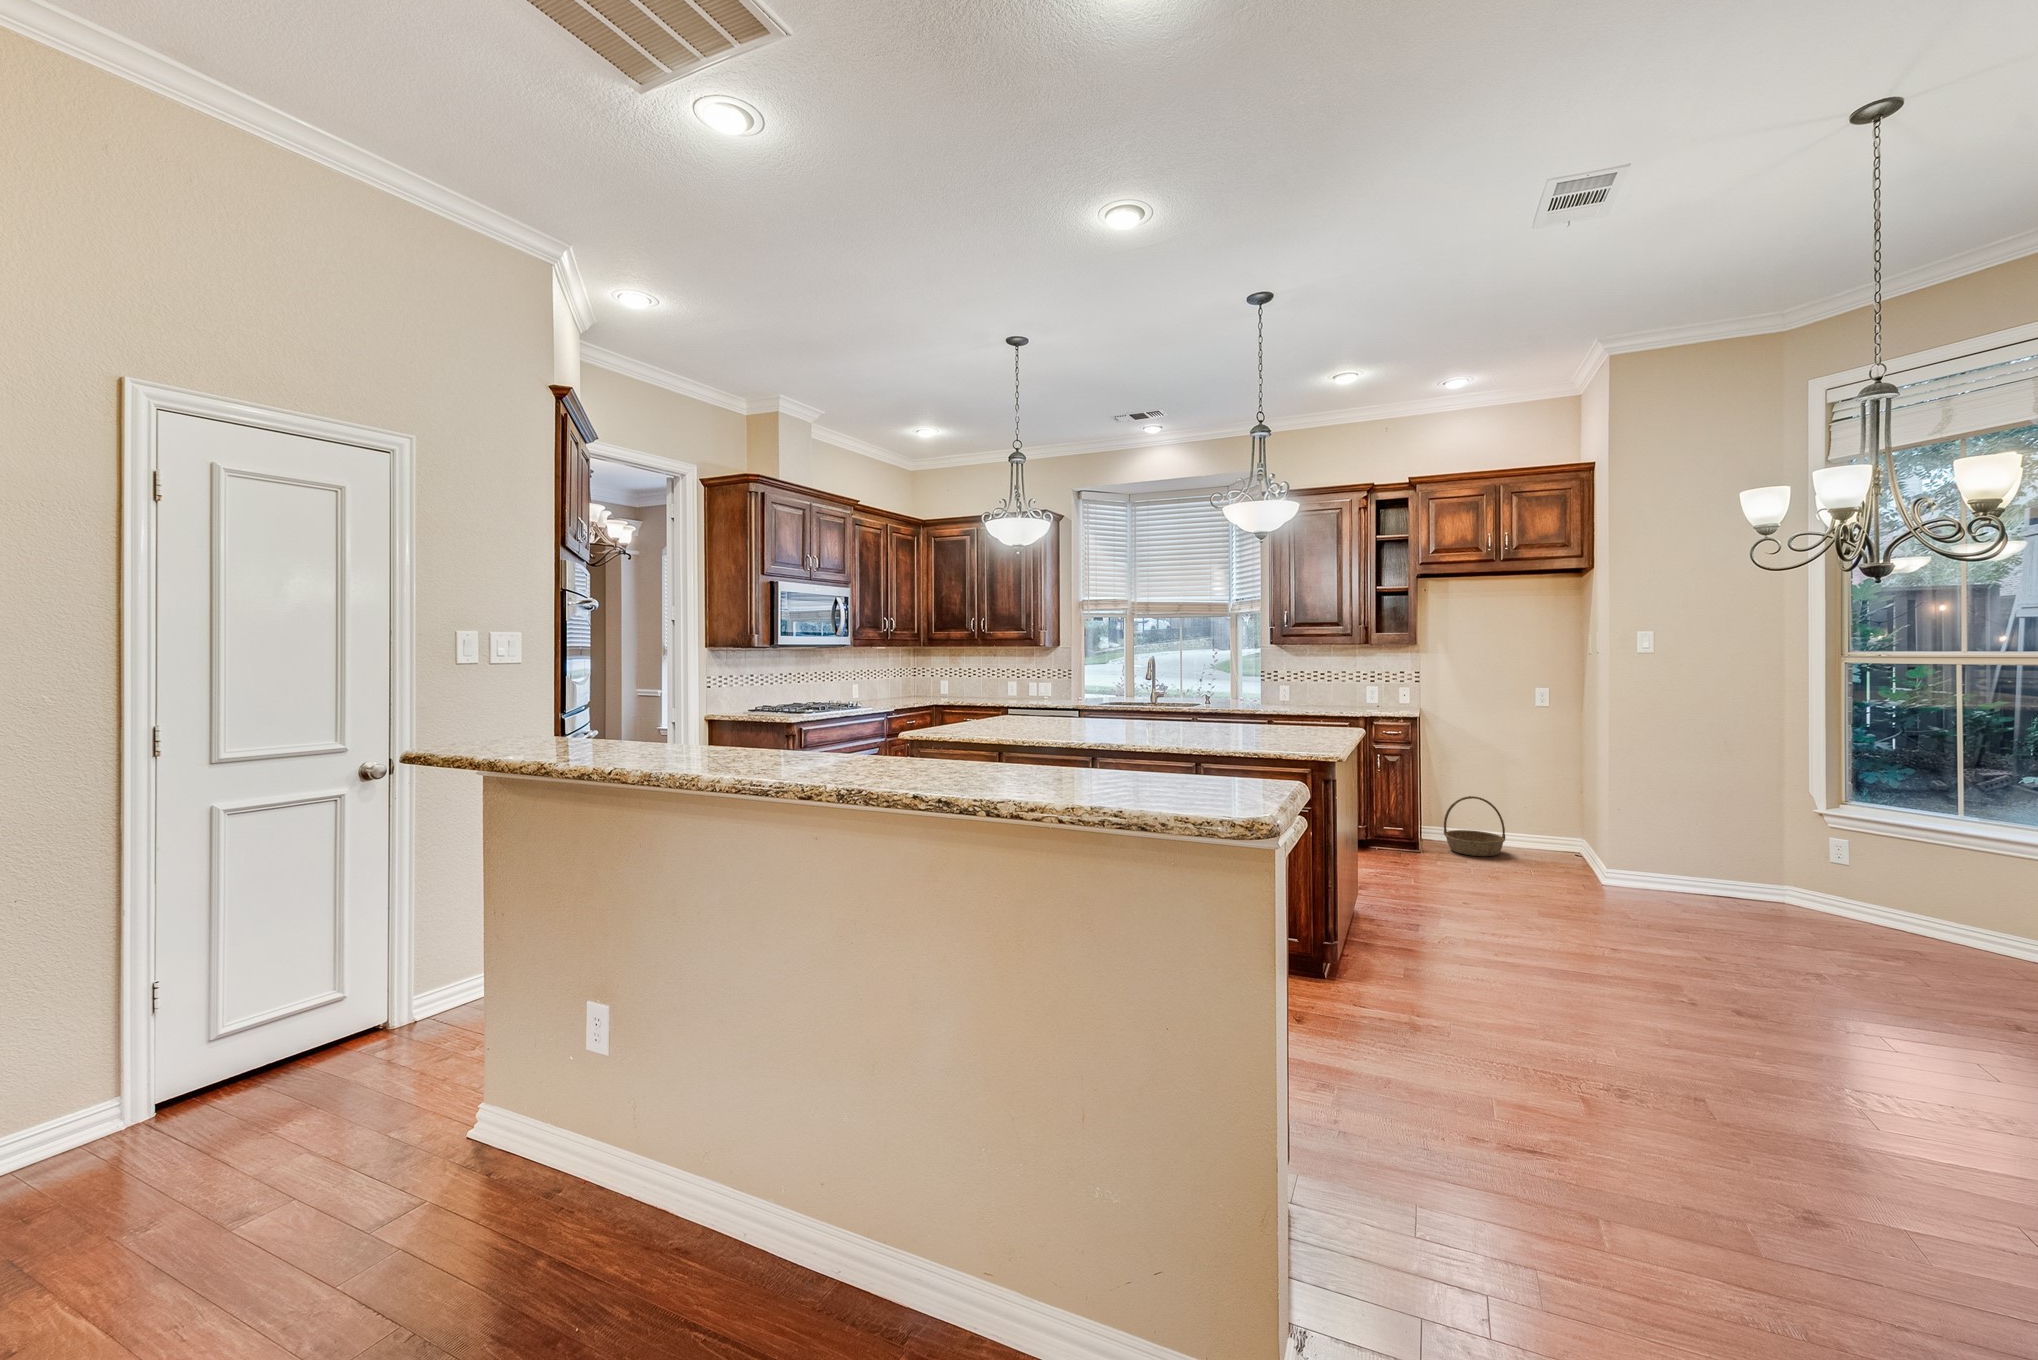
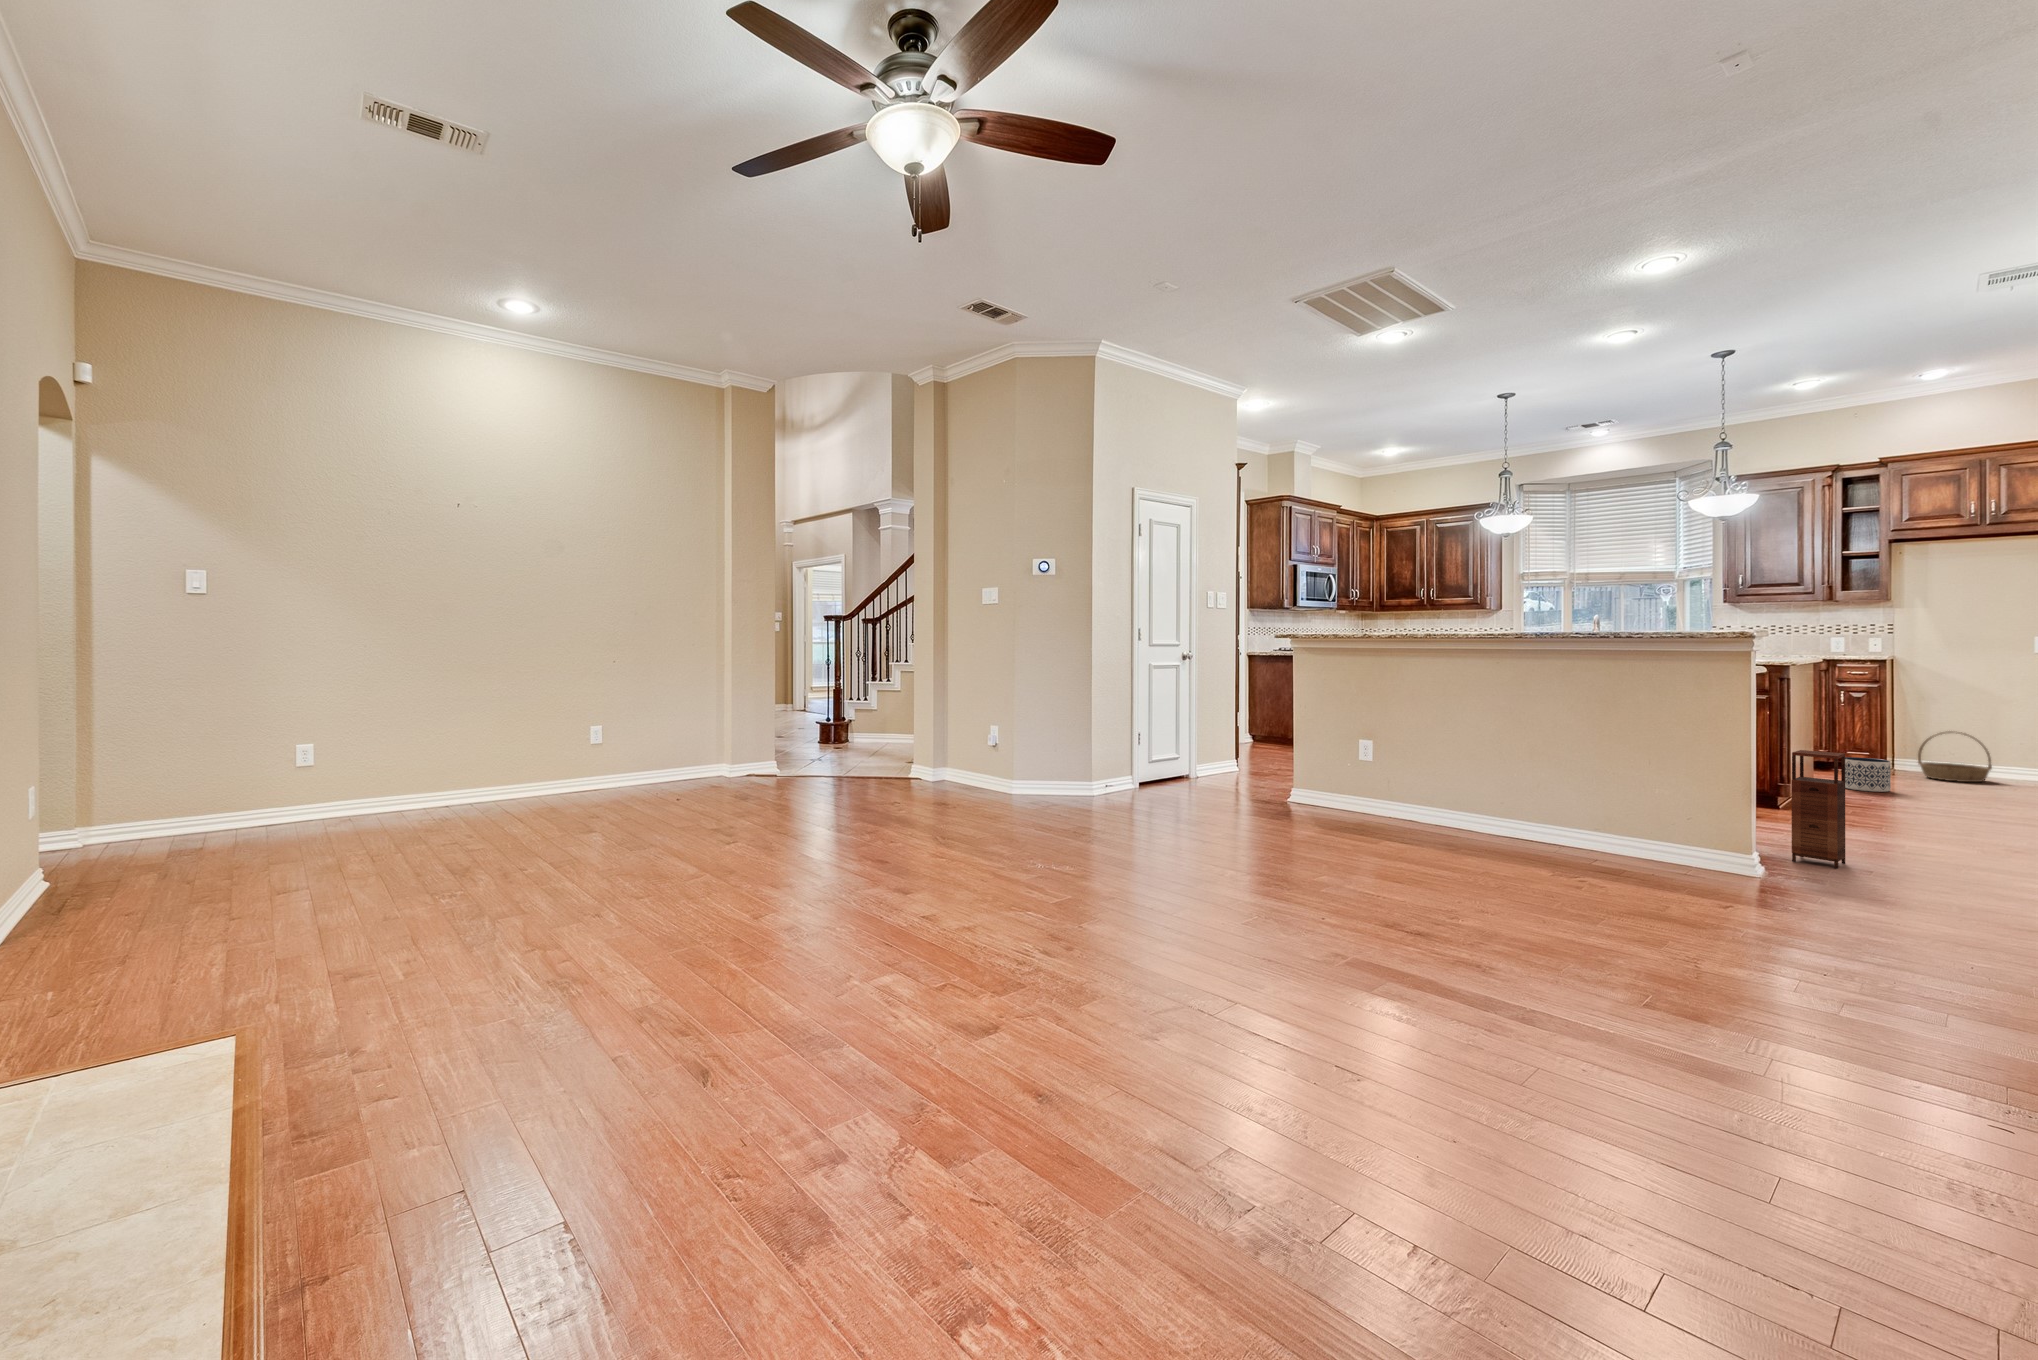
planter: none [1384,847,1430,896] -> present [1845,757,1891,792]
storage cabinet: none [1345,1003,1431,1297] -> present [1791,750,1845,869]

